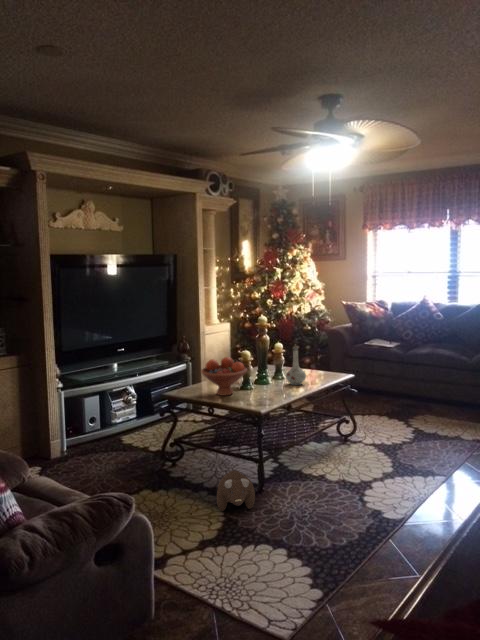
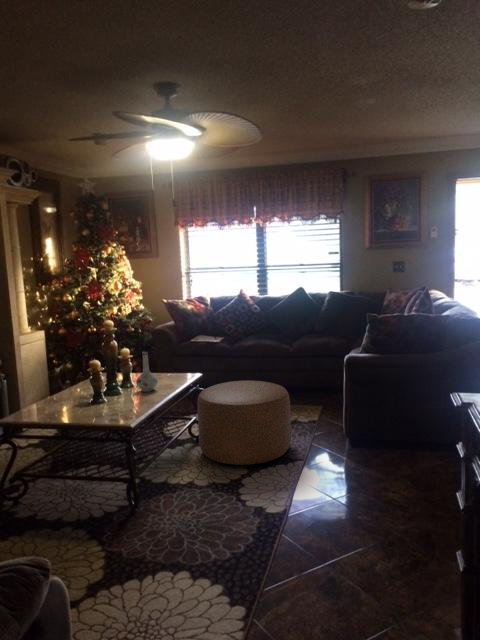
fruit bowl: present [201,357,247,396] -> none [42,369,99,414]
ottoman: none [342,386,439,471] -> present [197,381,291,465]
plush toy: present [217,471,255,511] -> none [89,498,134,548]

